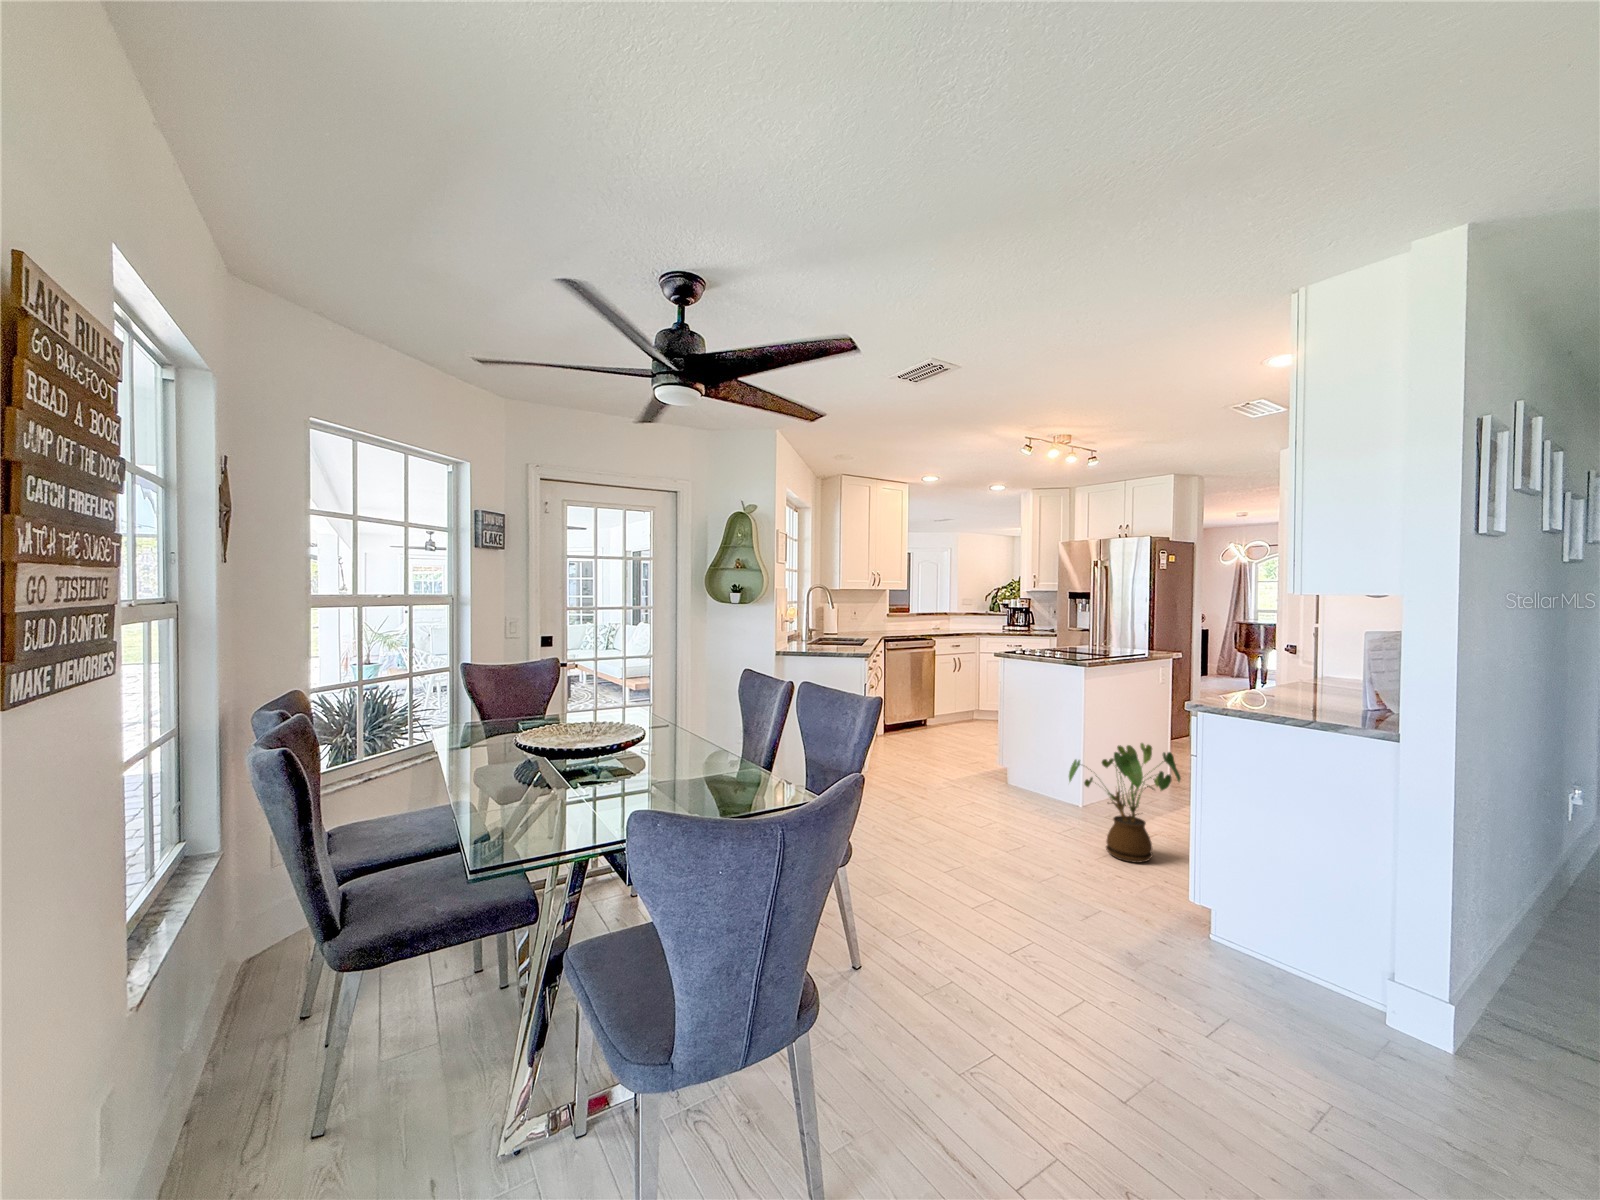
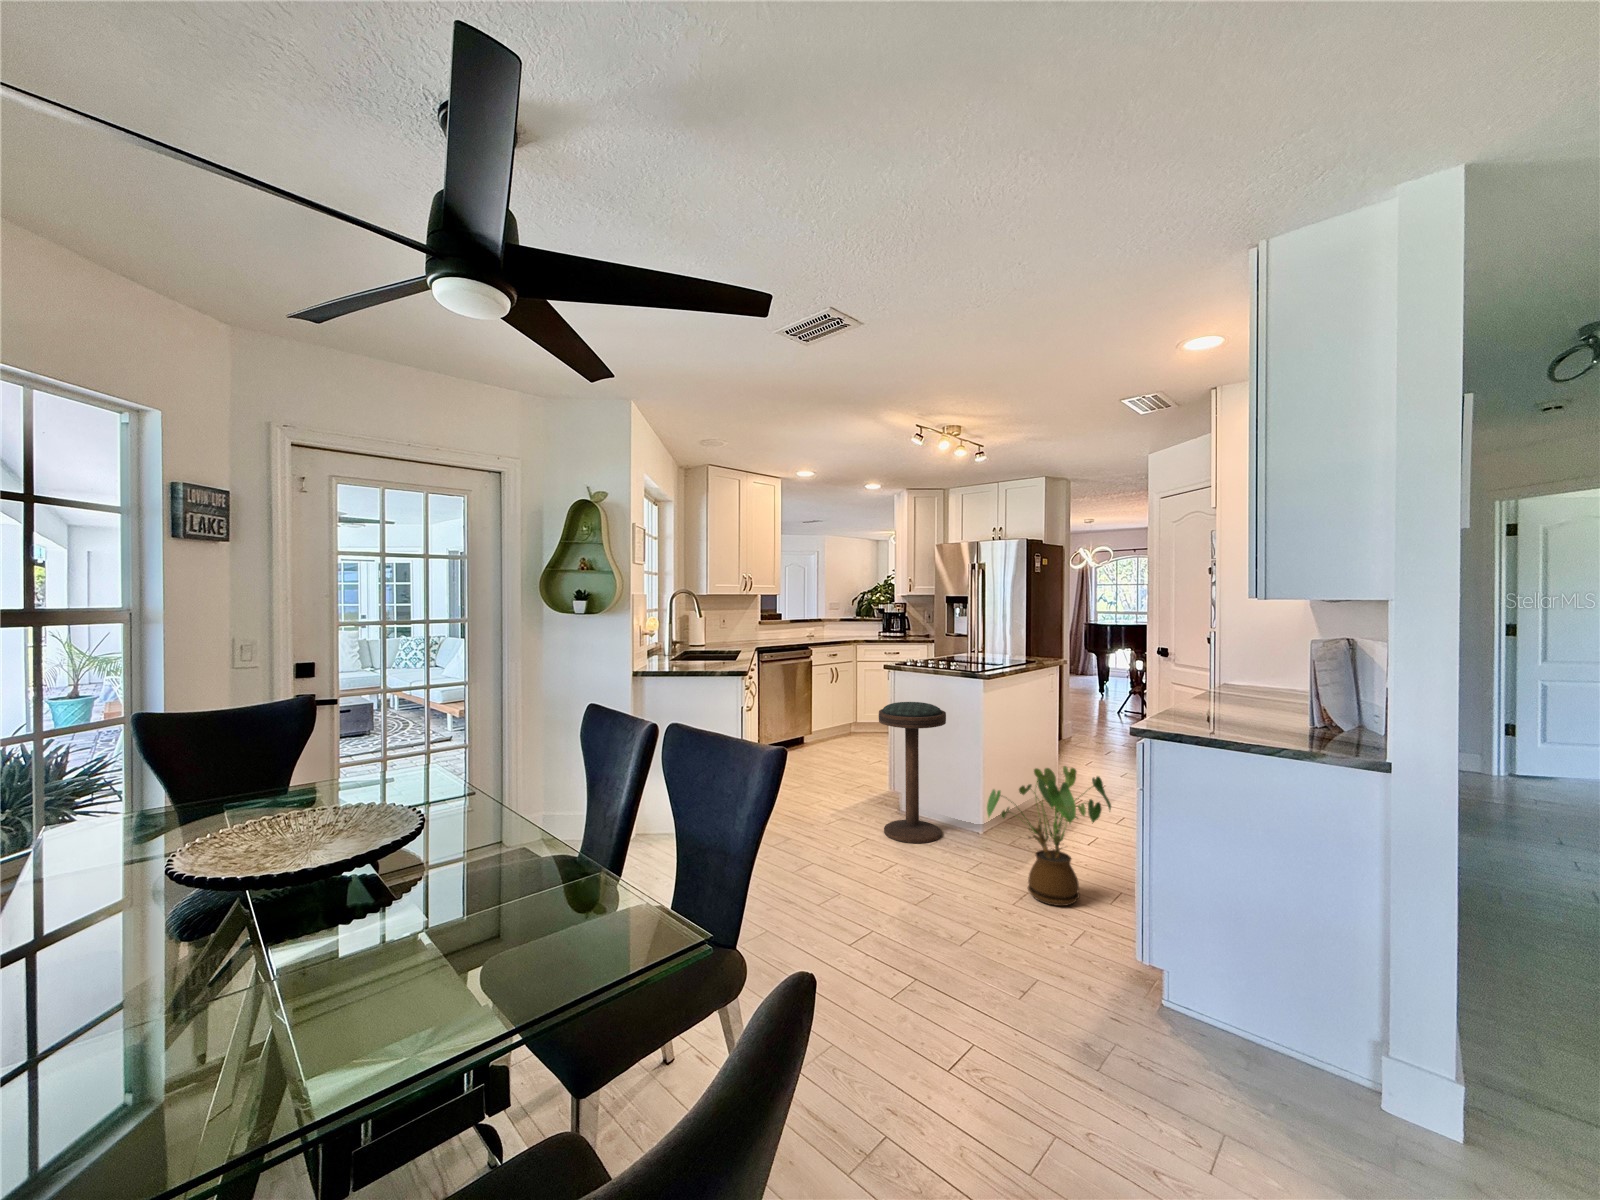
bar stool: none [984,686,1046,809] -> present [879,702,946,843]

